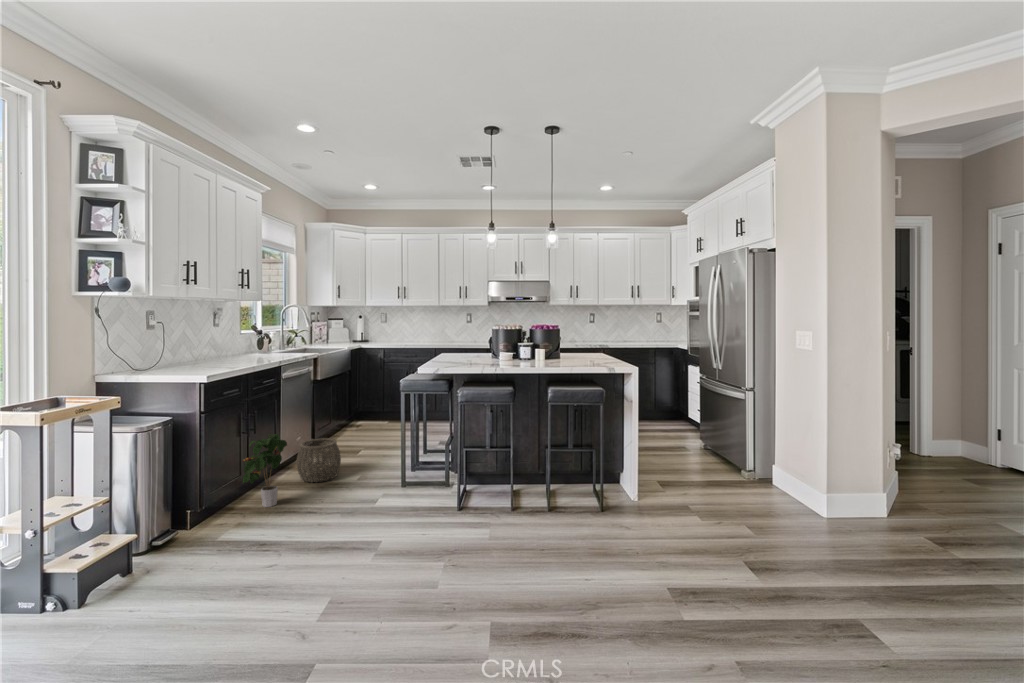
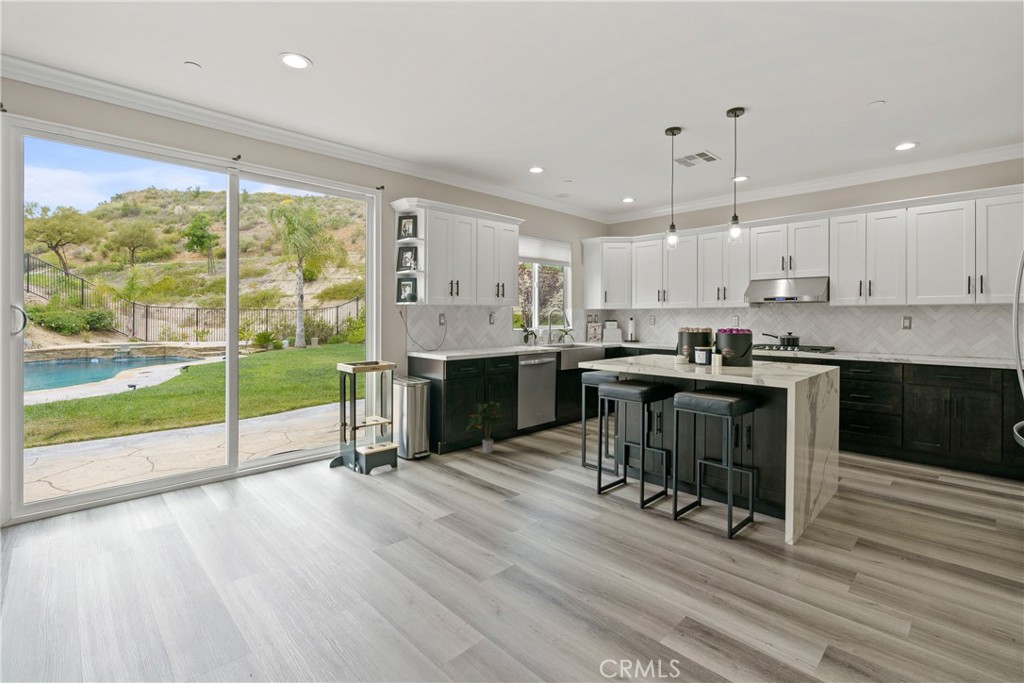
woven basket: present [296,438,341,482] -> none [520,414,553,447]

